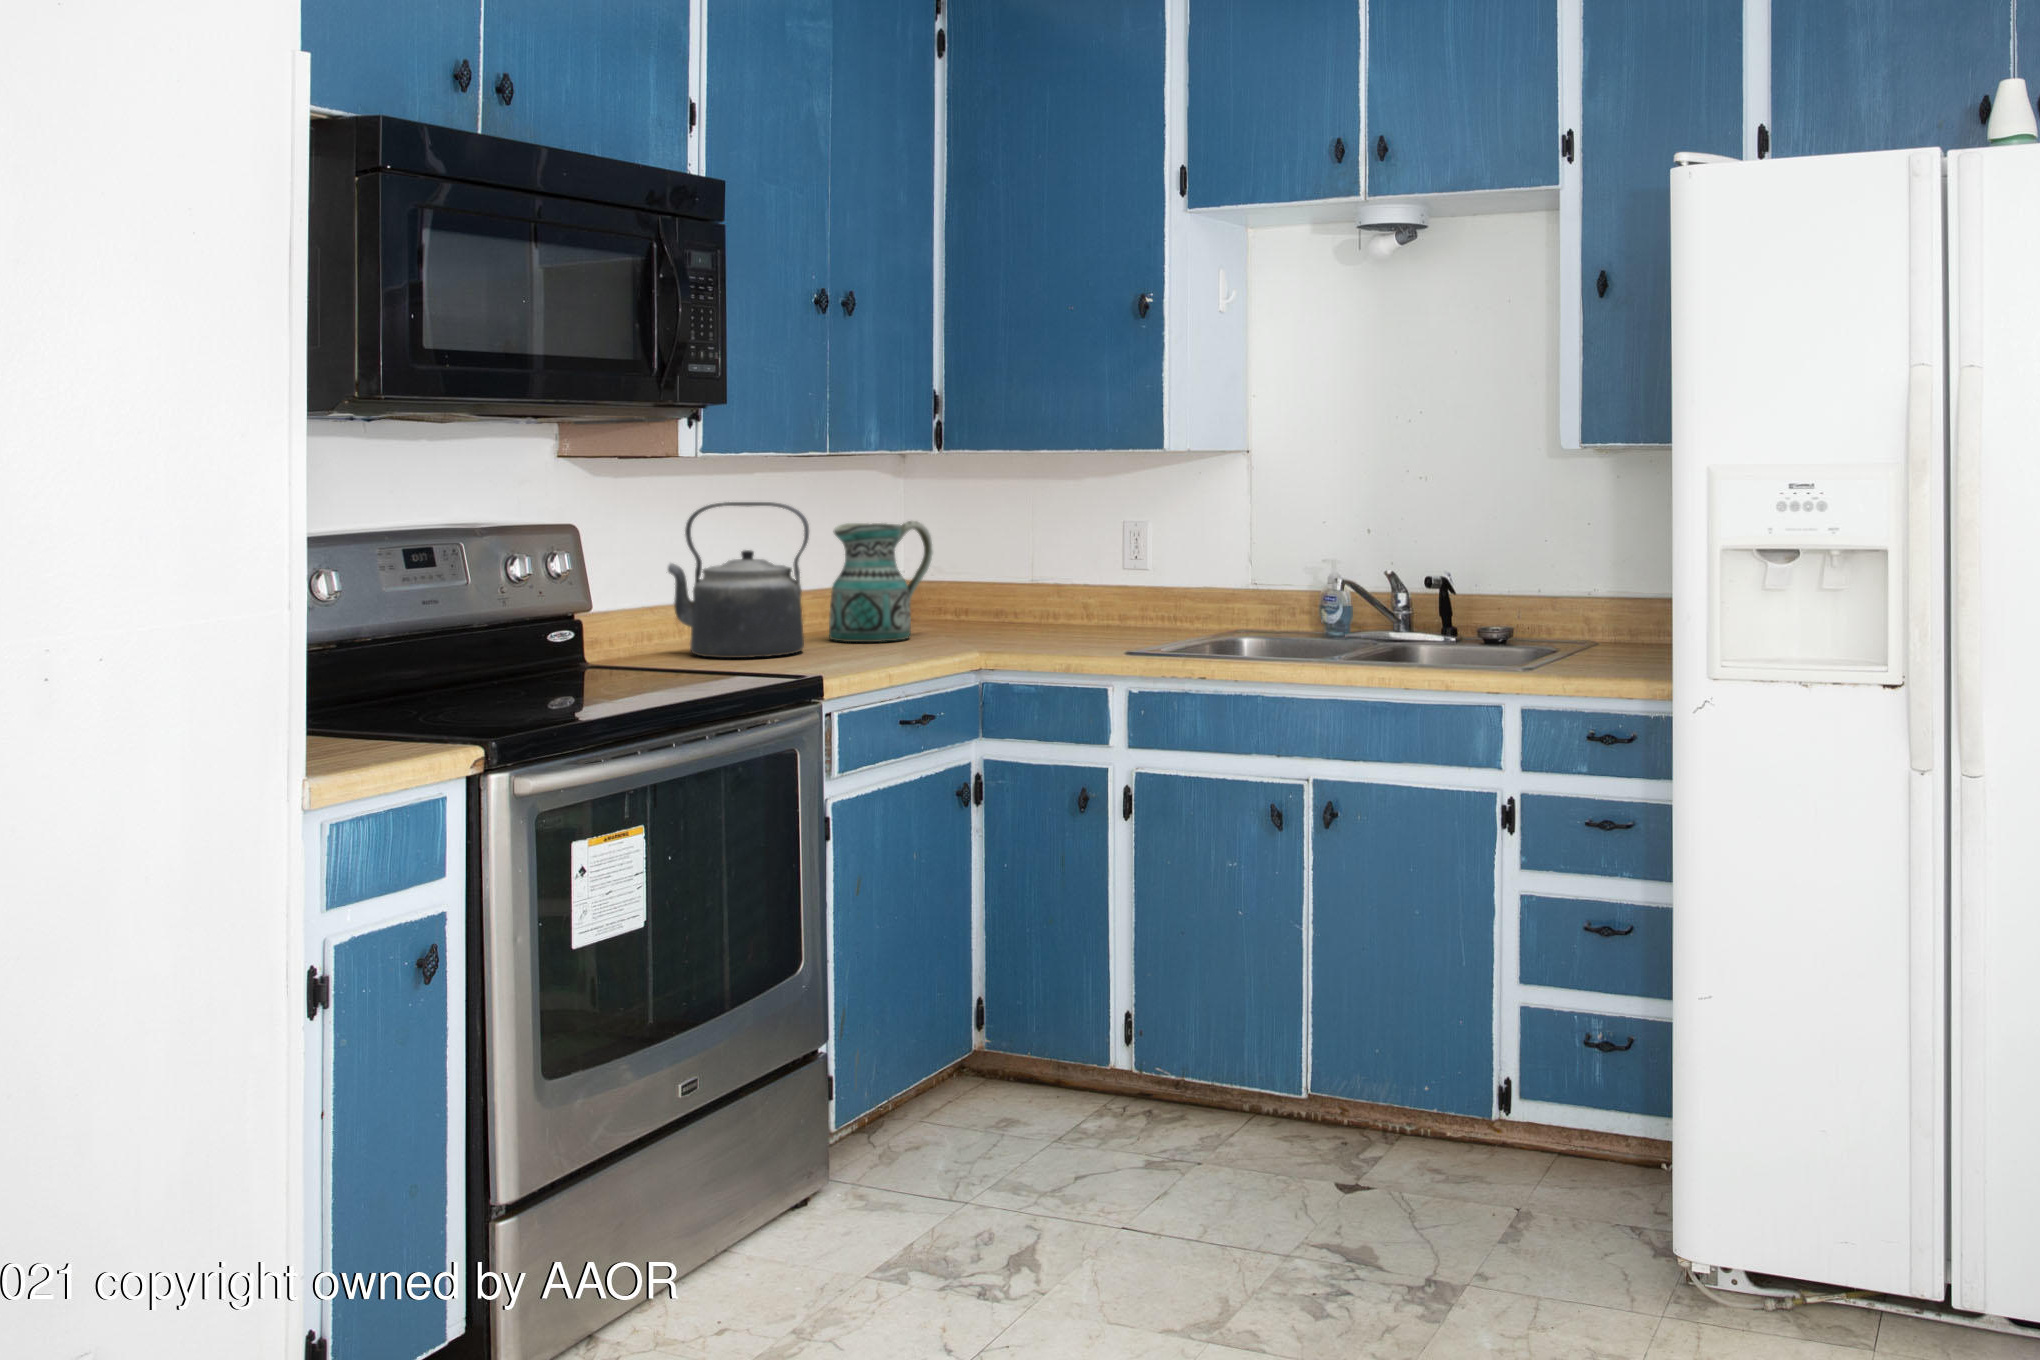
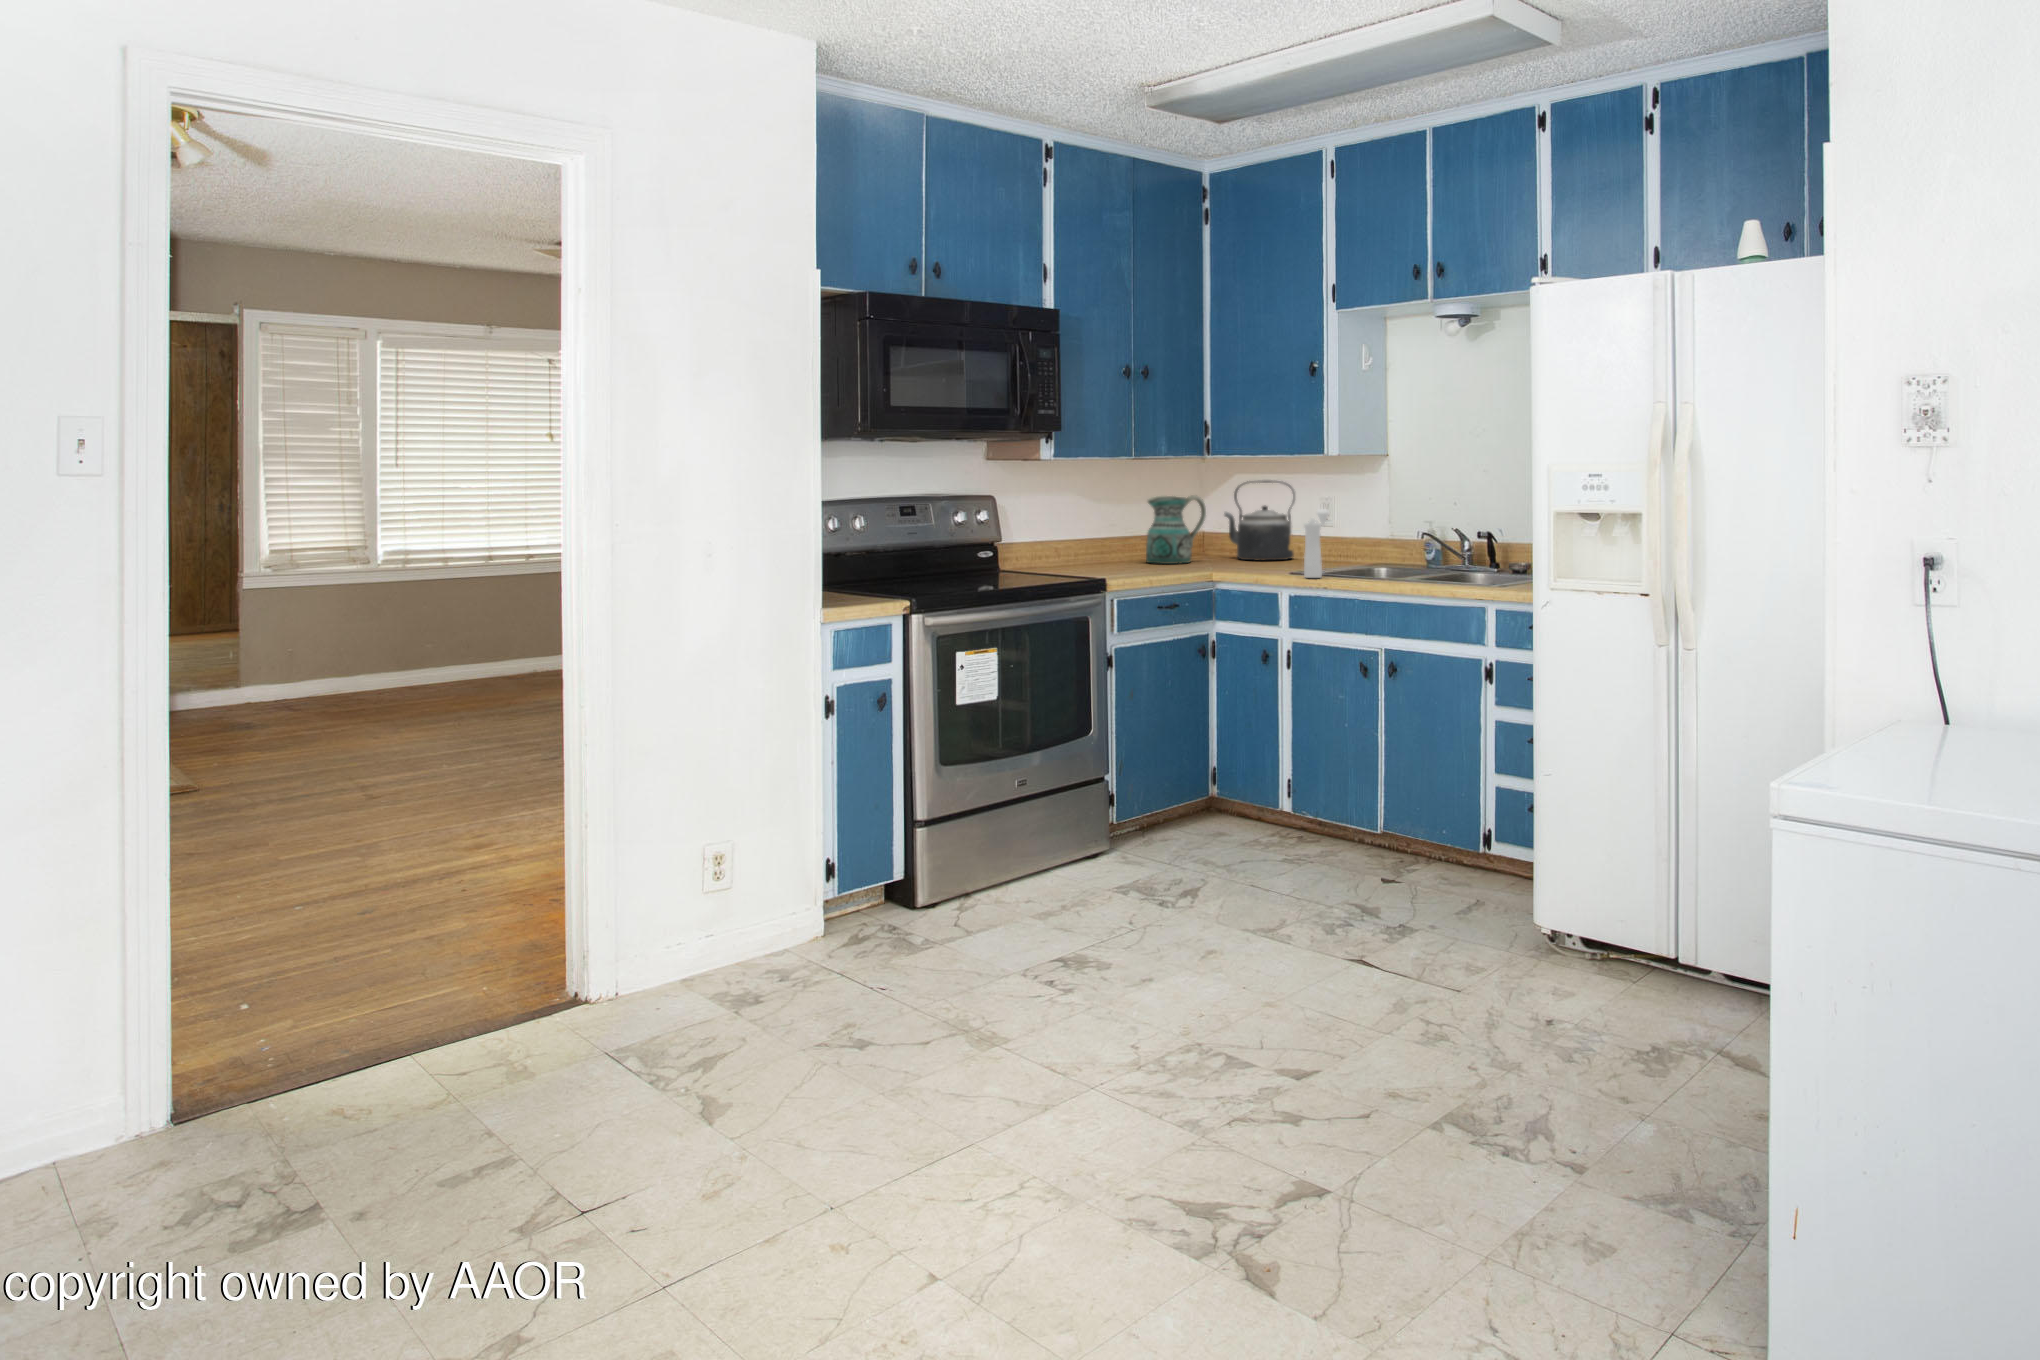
kettle: present [668,502,809,658] -> present [1224,480,1295,560]
pepper mill: none [1156,545,1190,665] -> present [1304,509,1329,578]

